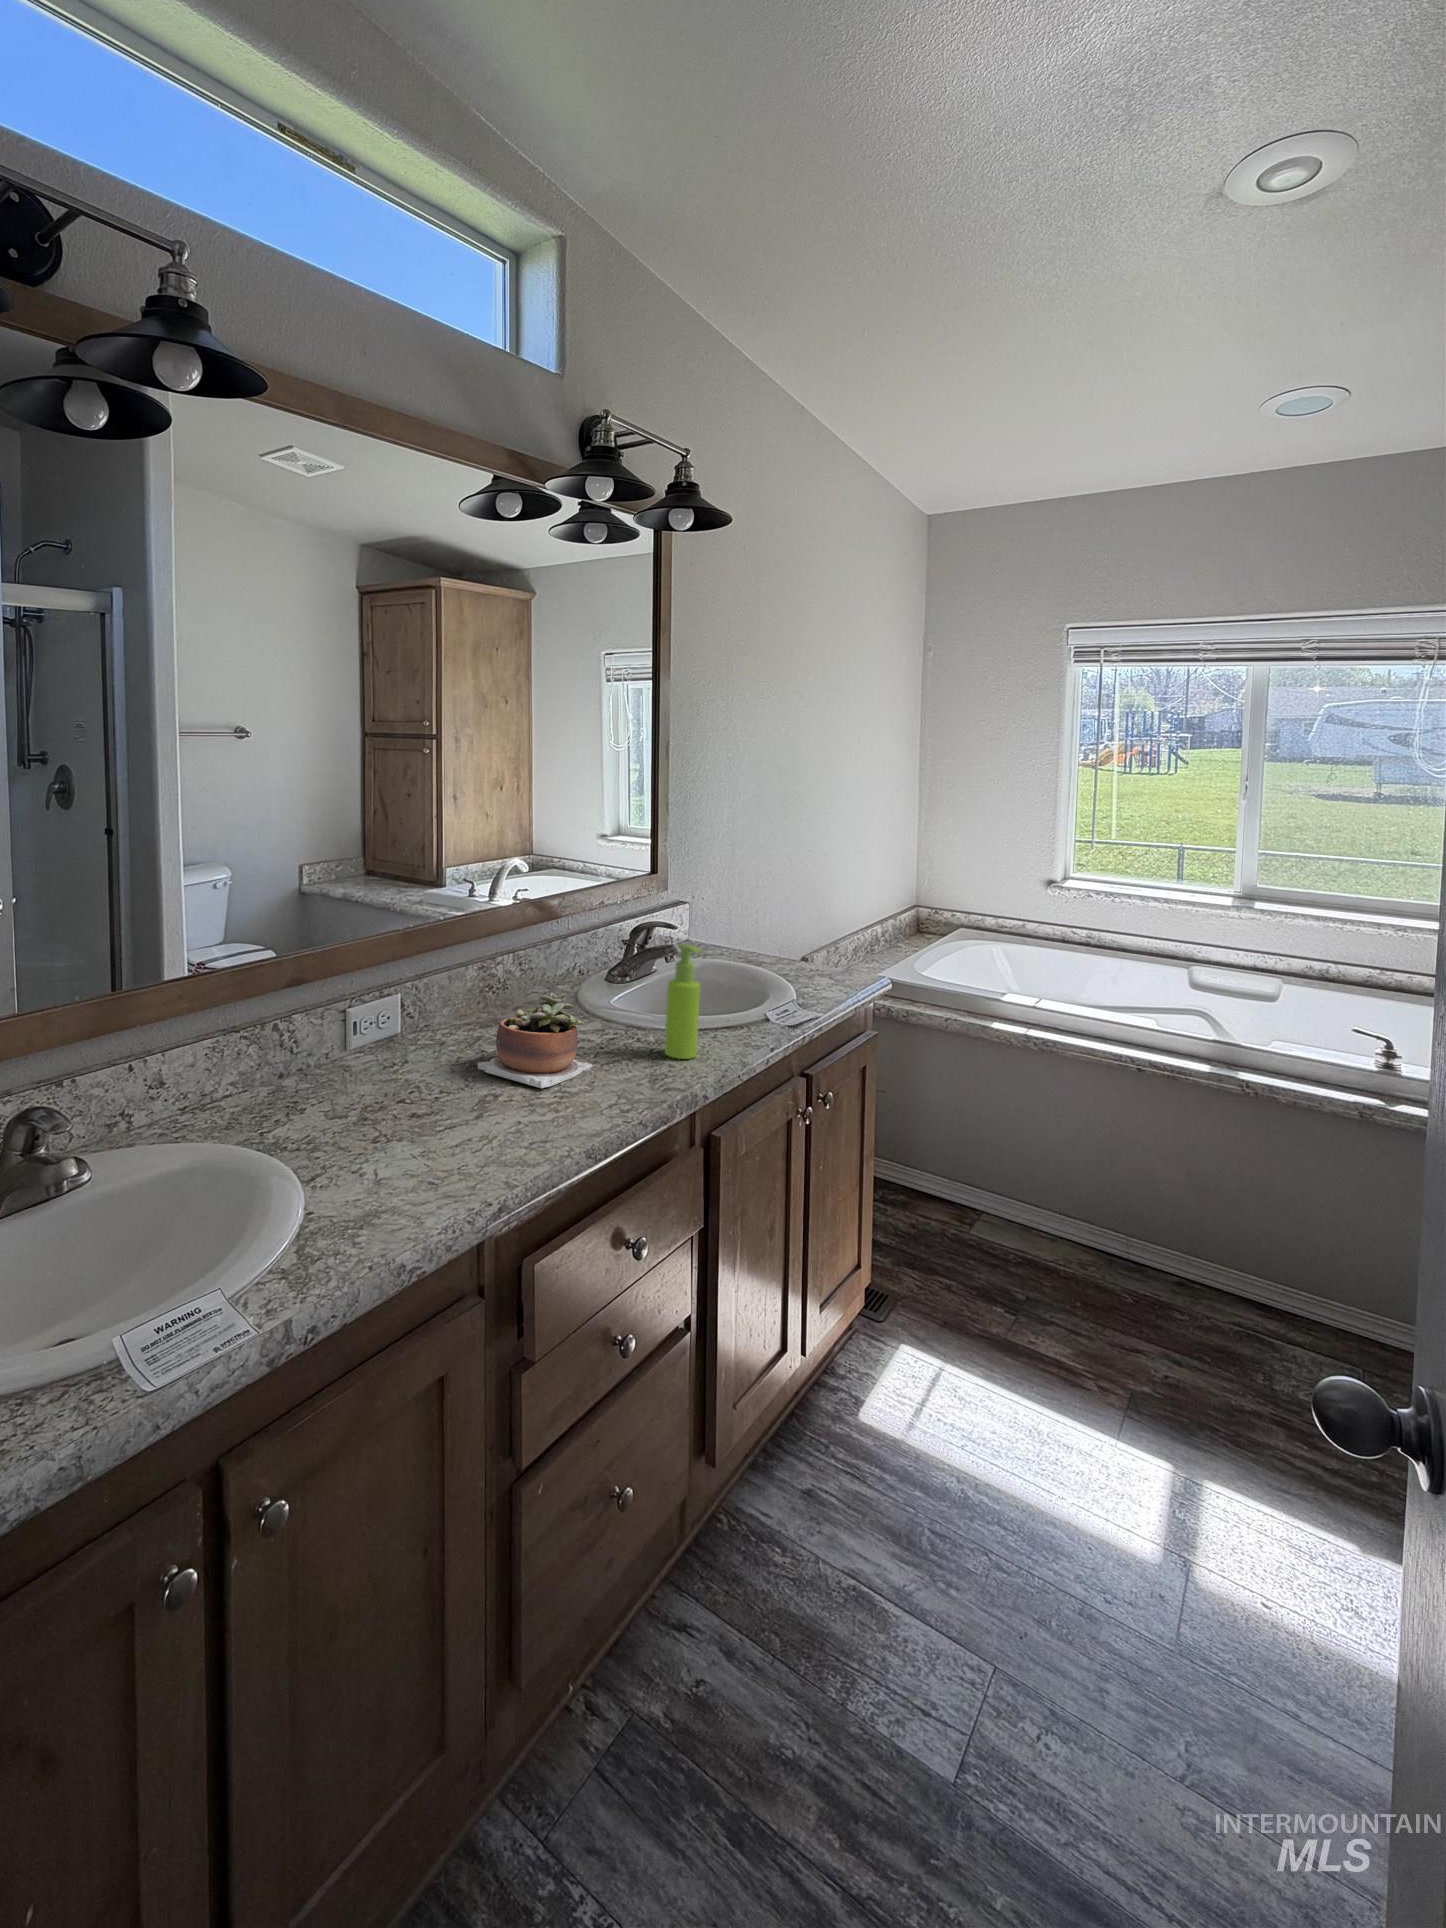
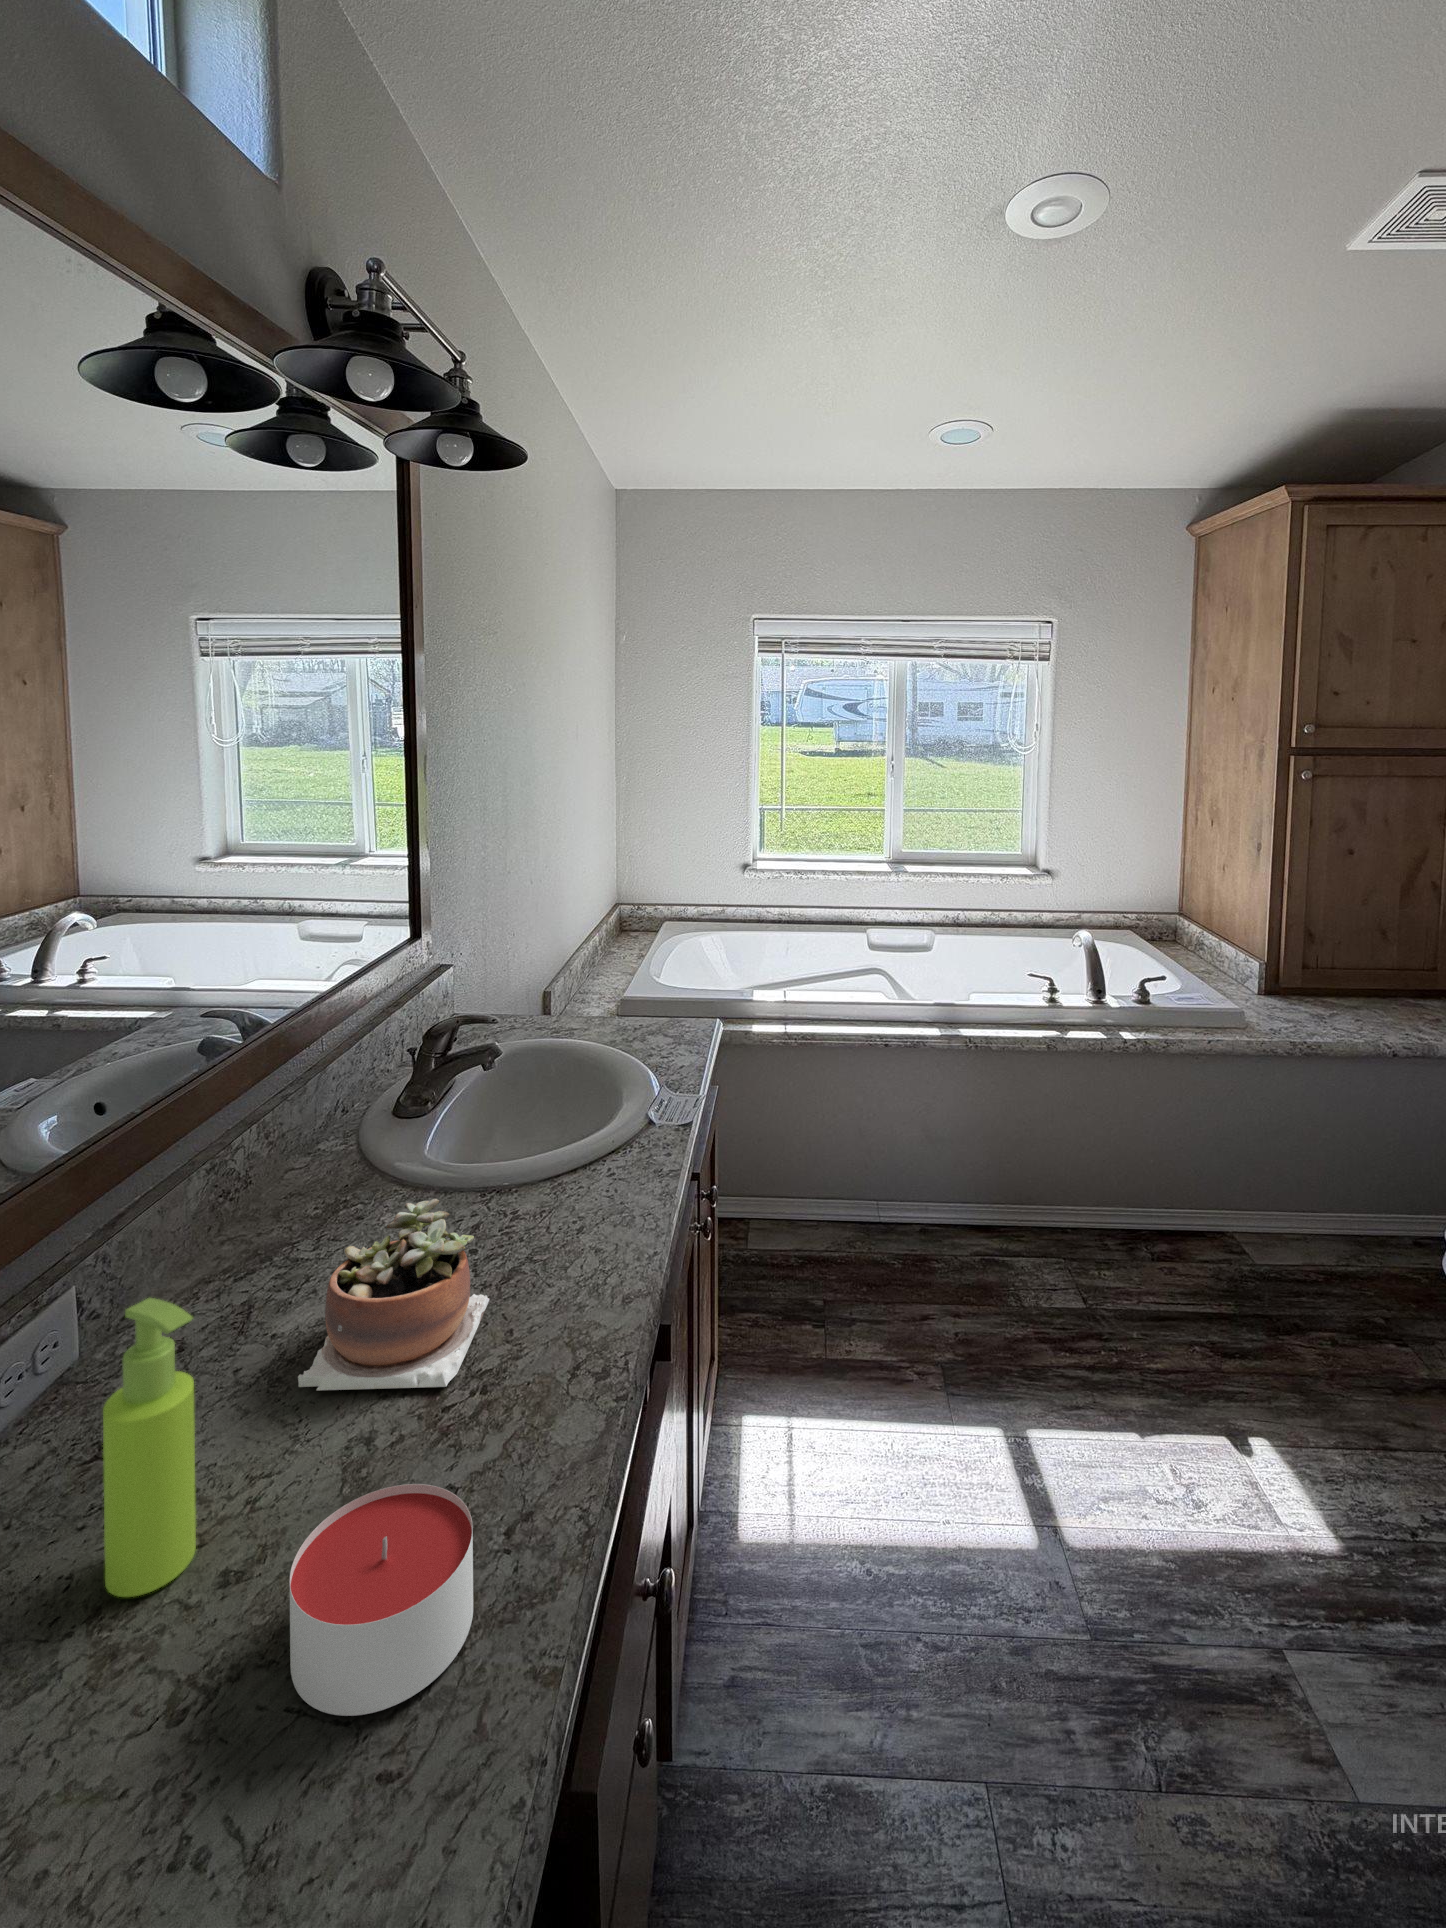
soap dispenser: present [664,944,702,1059] -> present [103,1298,196,1597]
candle: none [409,1090,498,1164] -> present [290,1484,473,1716]

